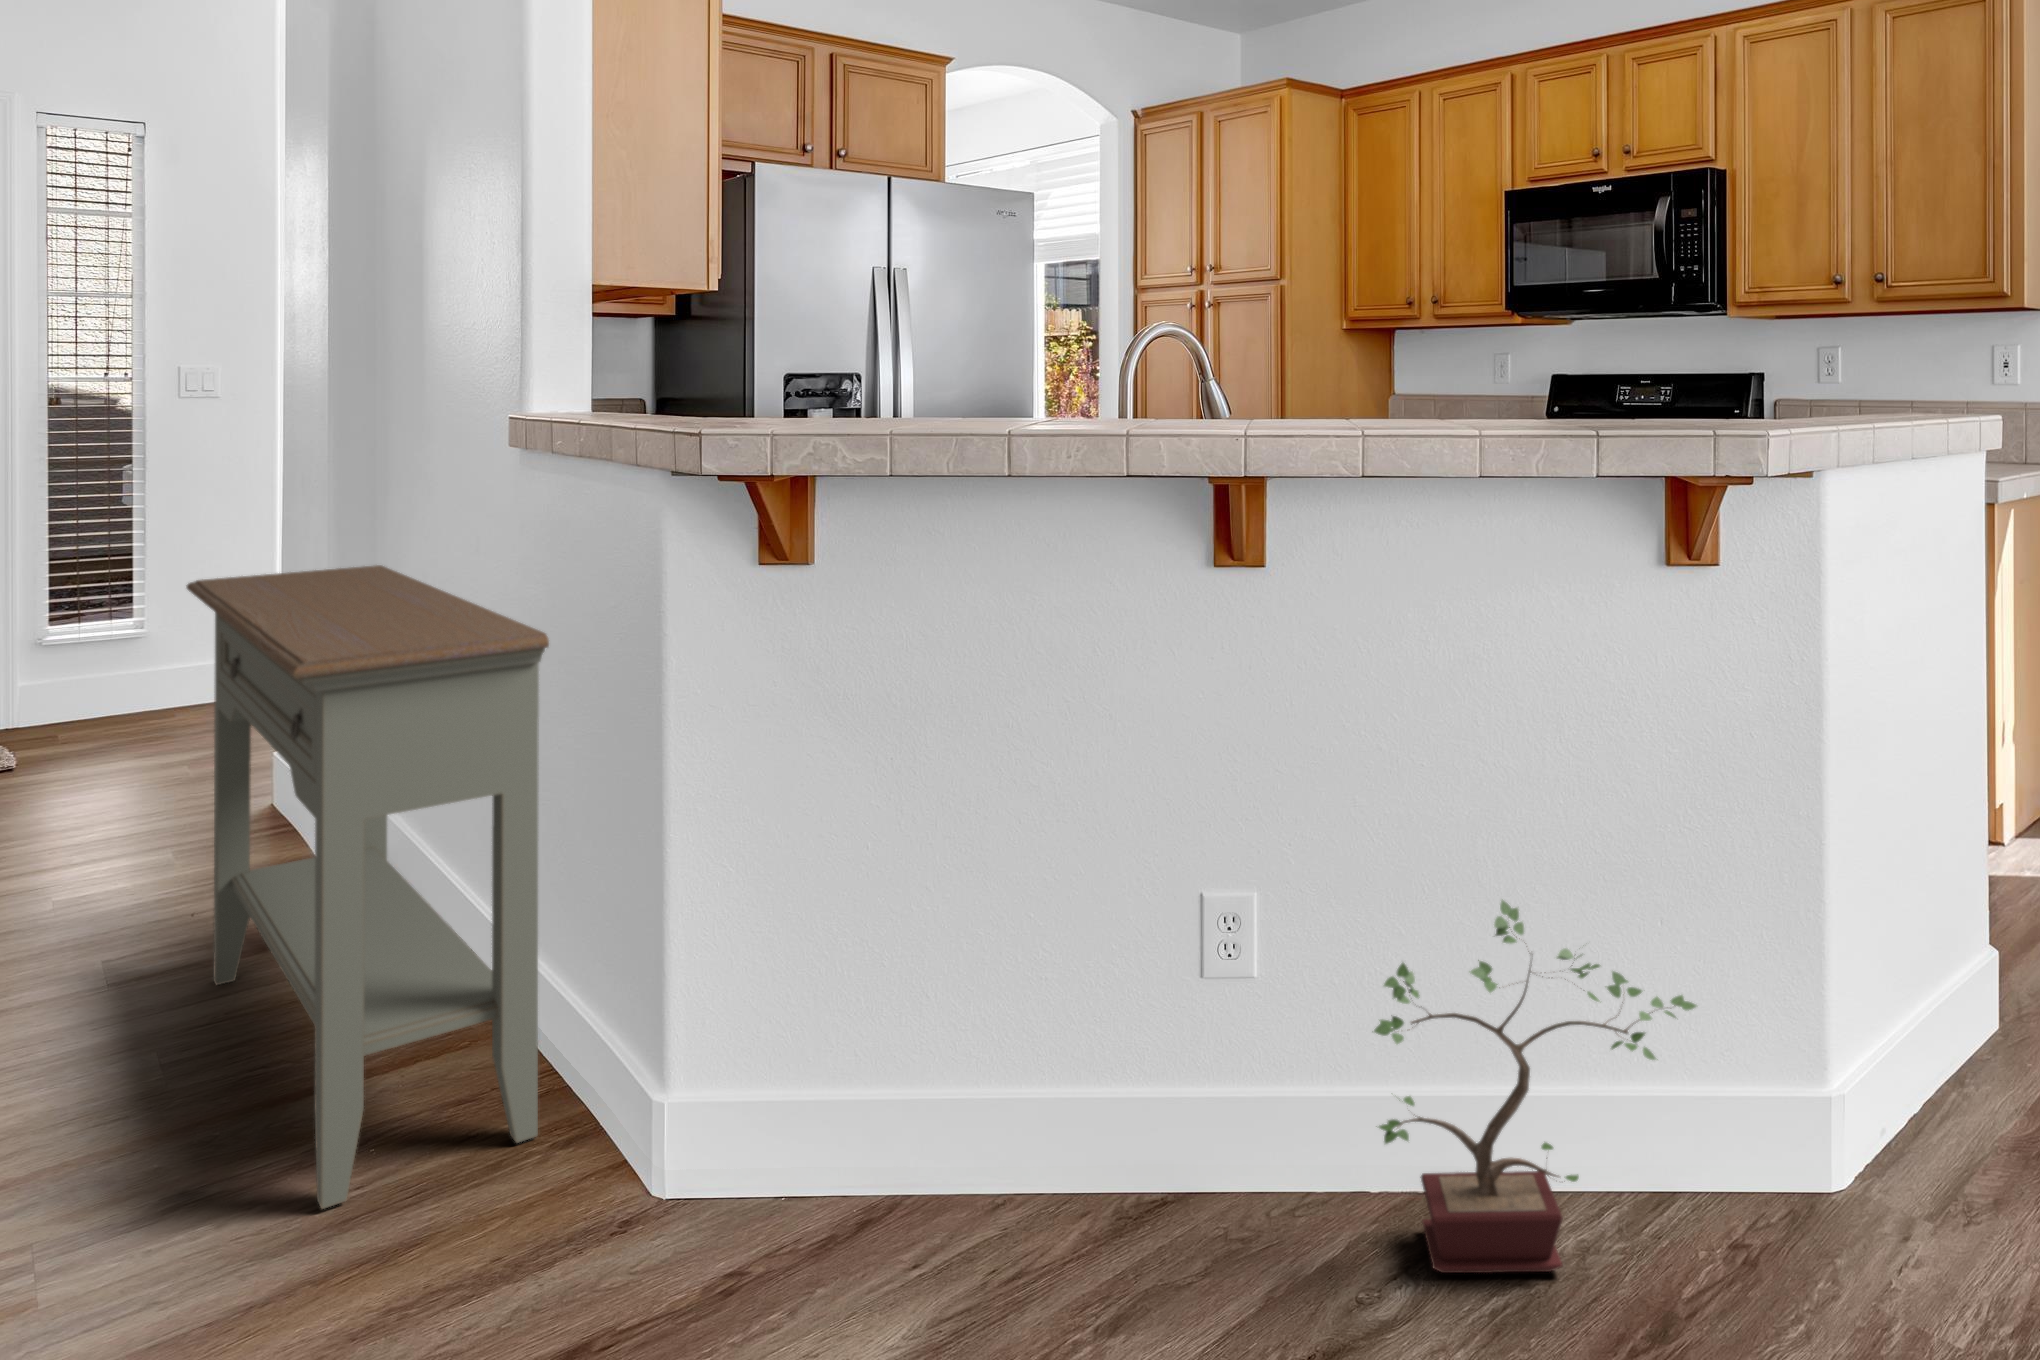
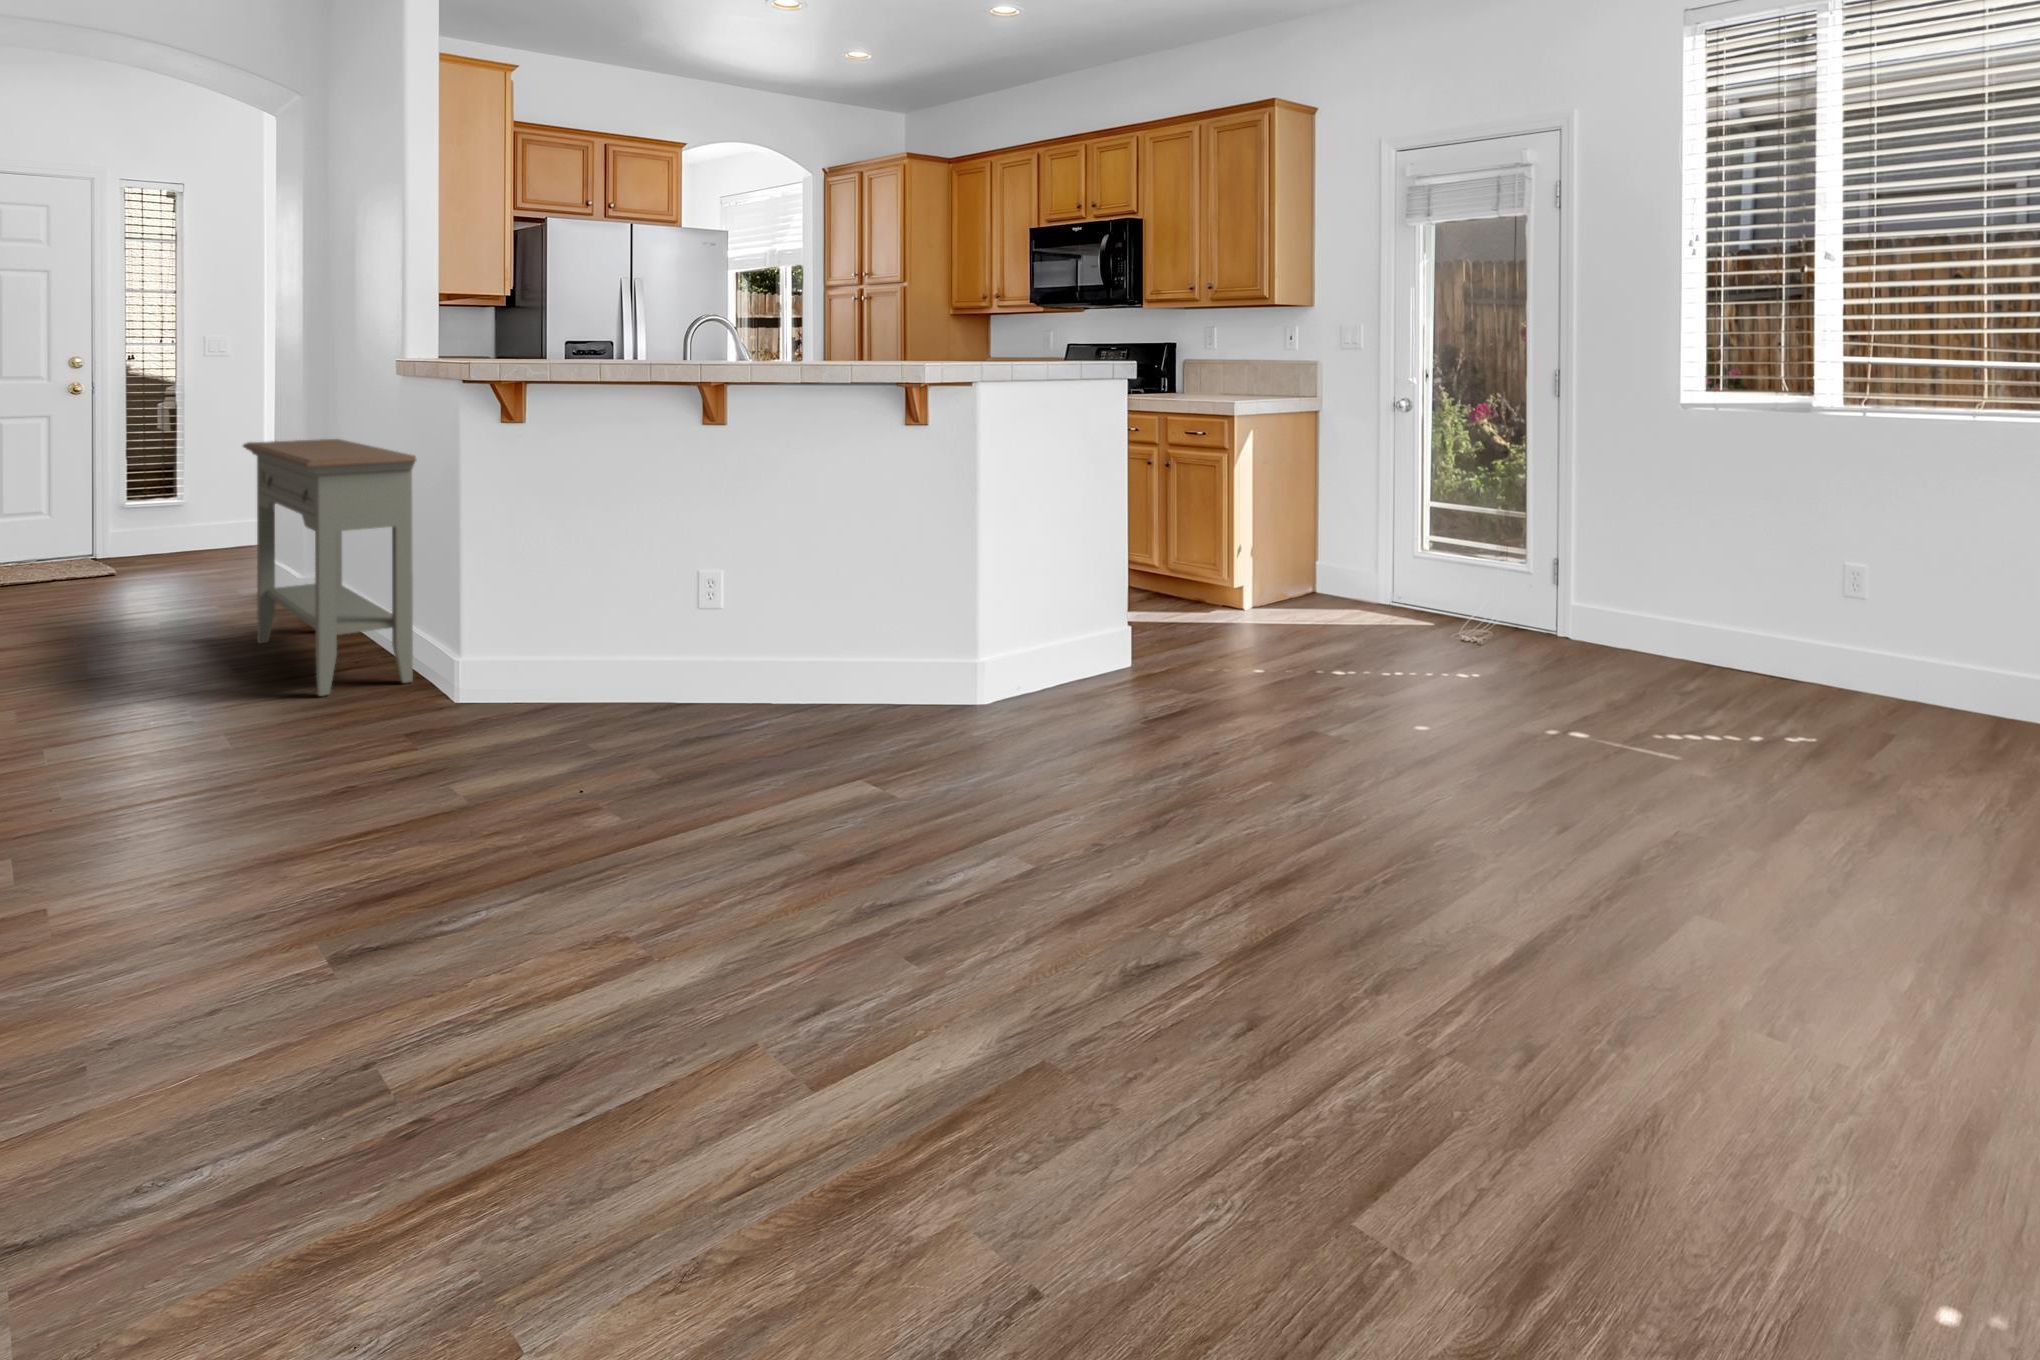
potted plant: present [1374,900,1696,1273] -> none [753,564,886,714]

